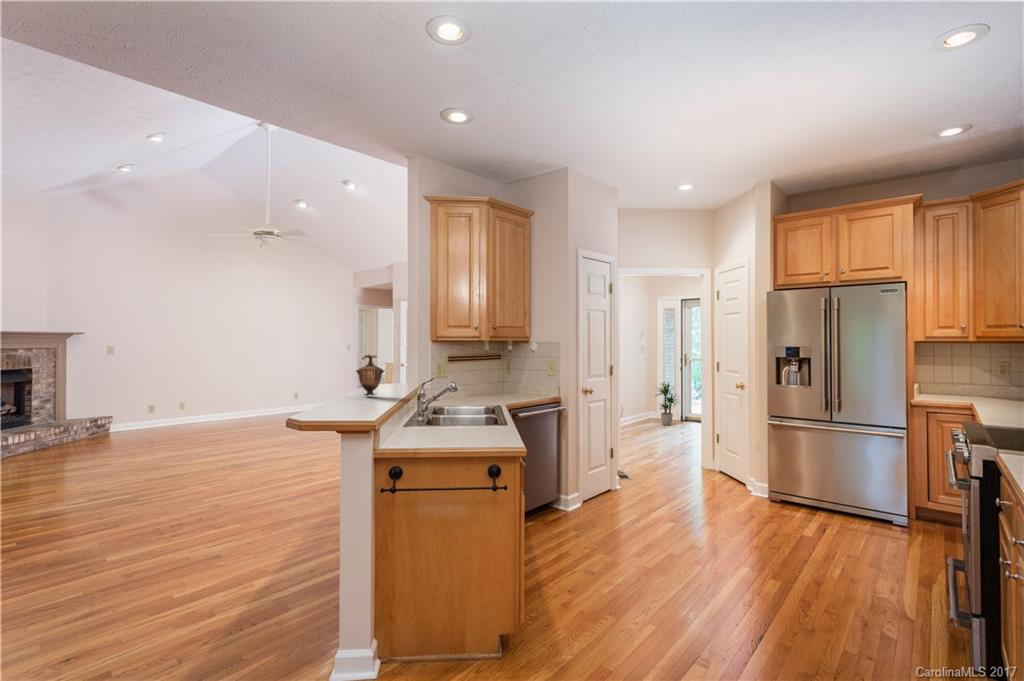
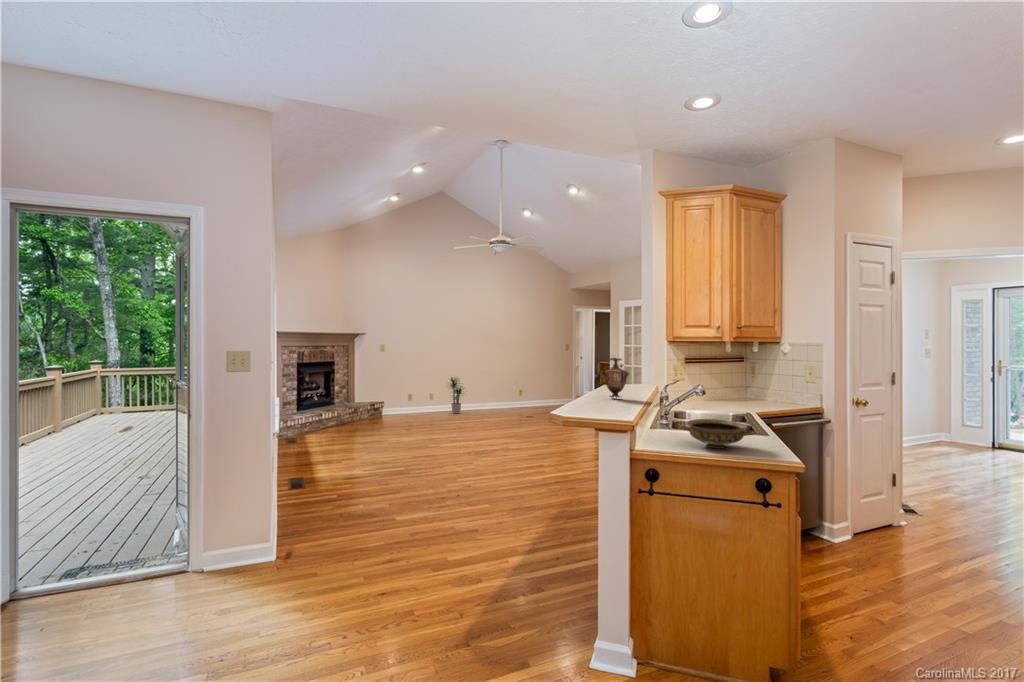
potted plant: present [656,382,676,425] -> present [450,378,462,414]
ceramic bowl: none [424,411,491,439] -> present [680,419,755,449]

